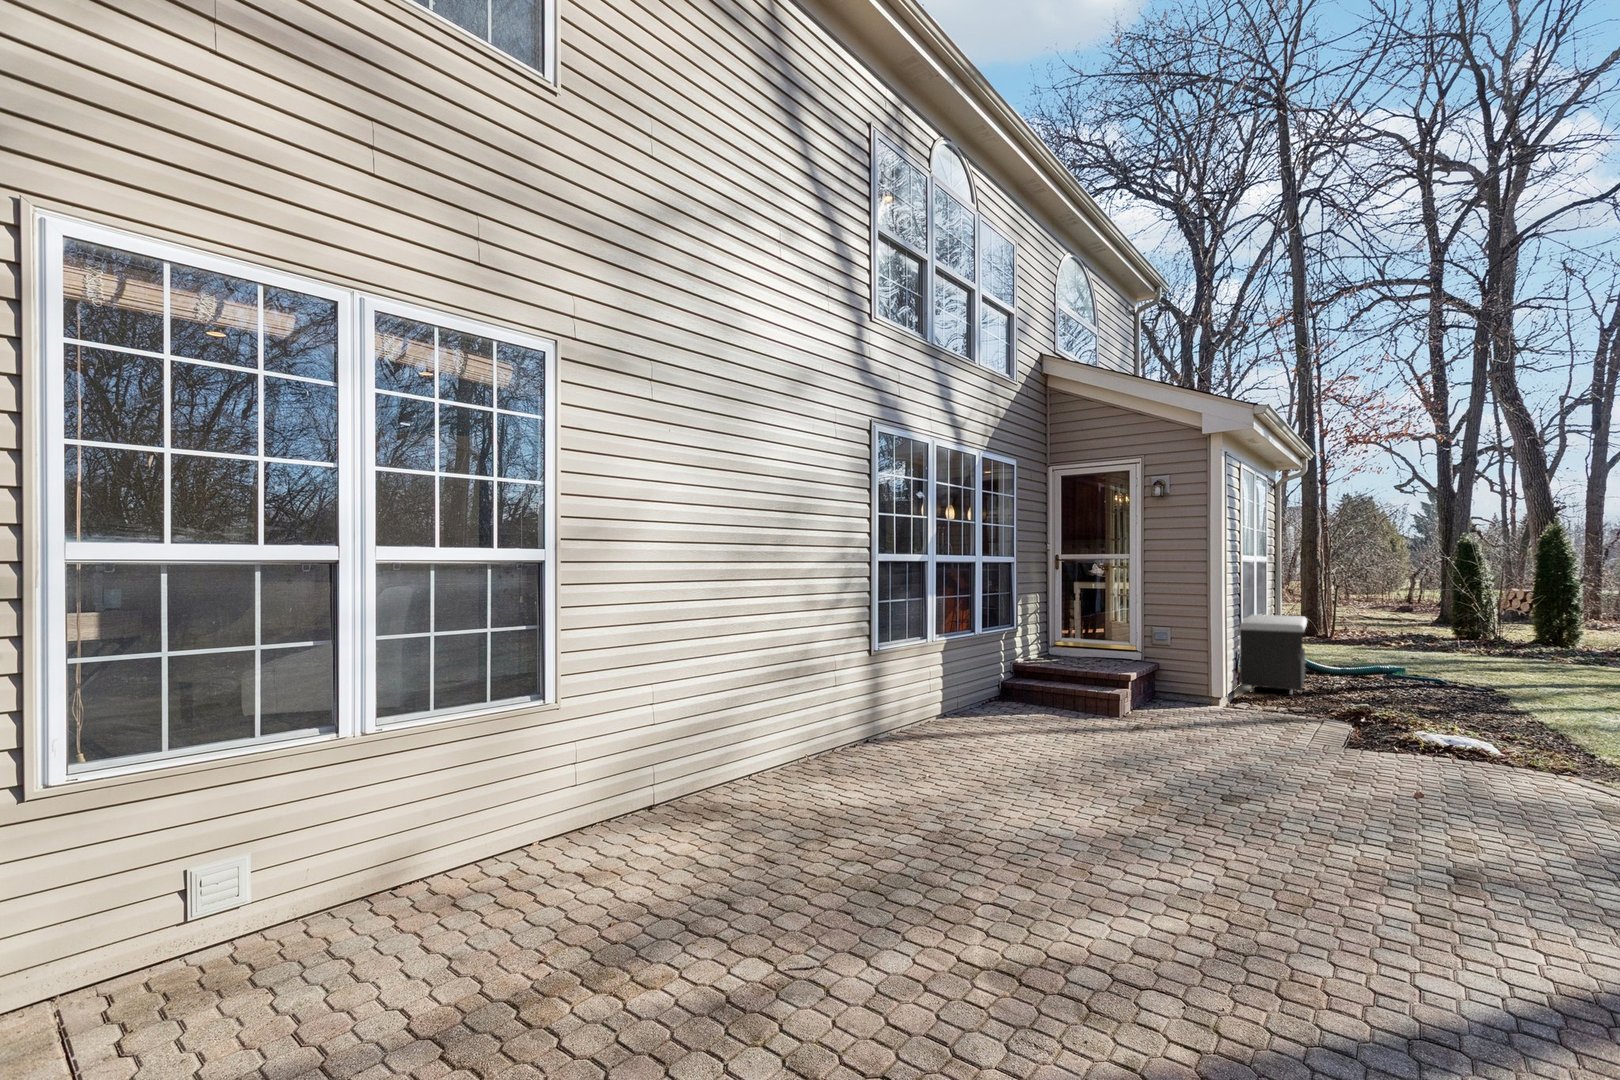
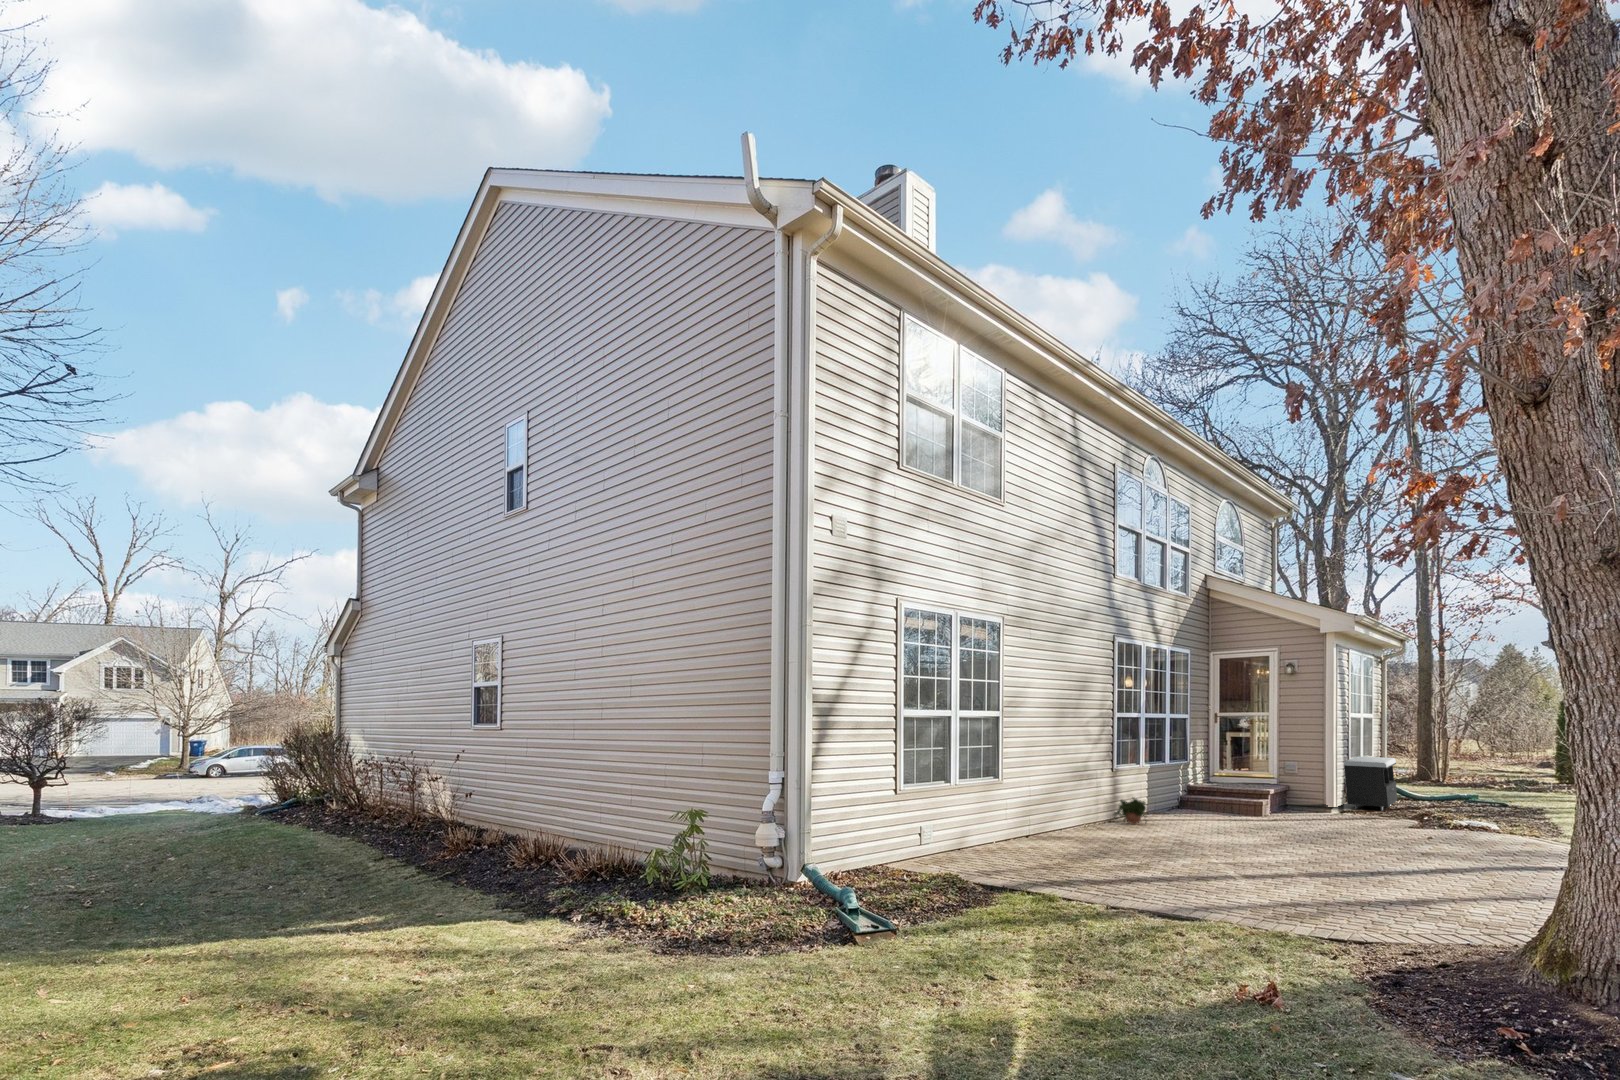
potted plant: none [857,704,920,756] -> present [1113,798,1146,823]

